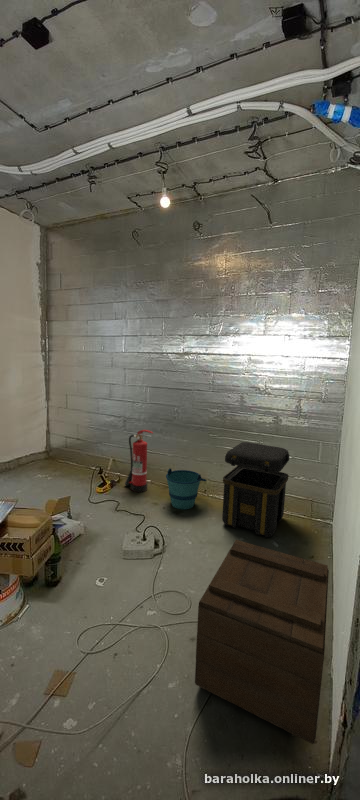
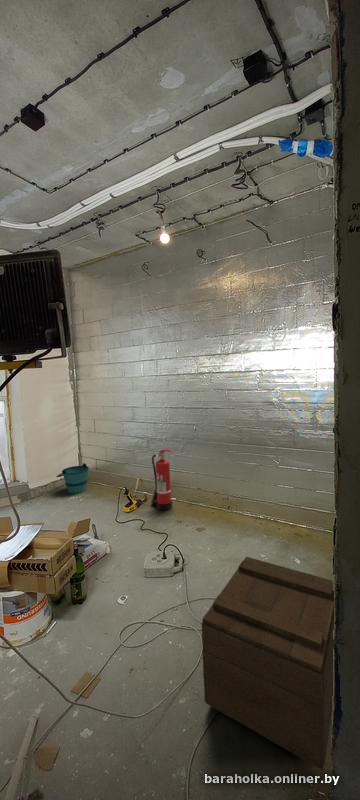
toolbox: present [222,442,289,537] -> none [241,457,309,553]
bucket: present [166,469,207,509] -> present [56,463,89,493]

